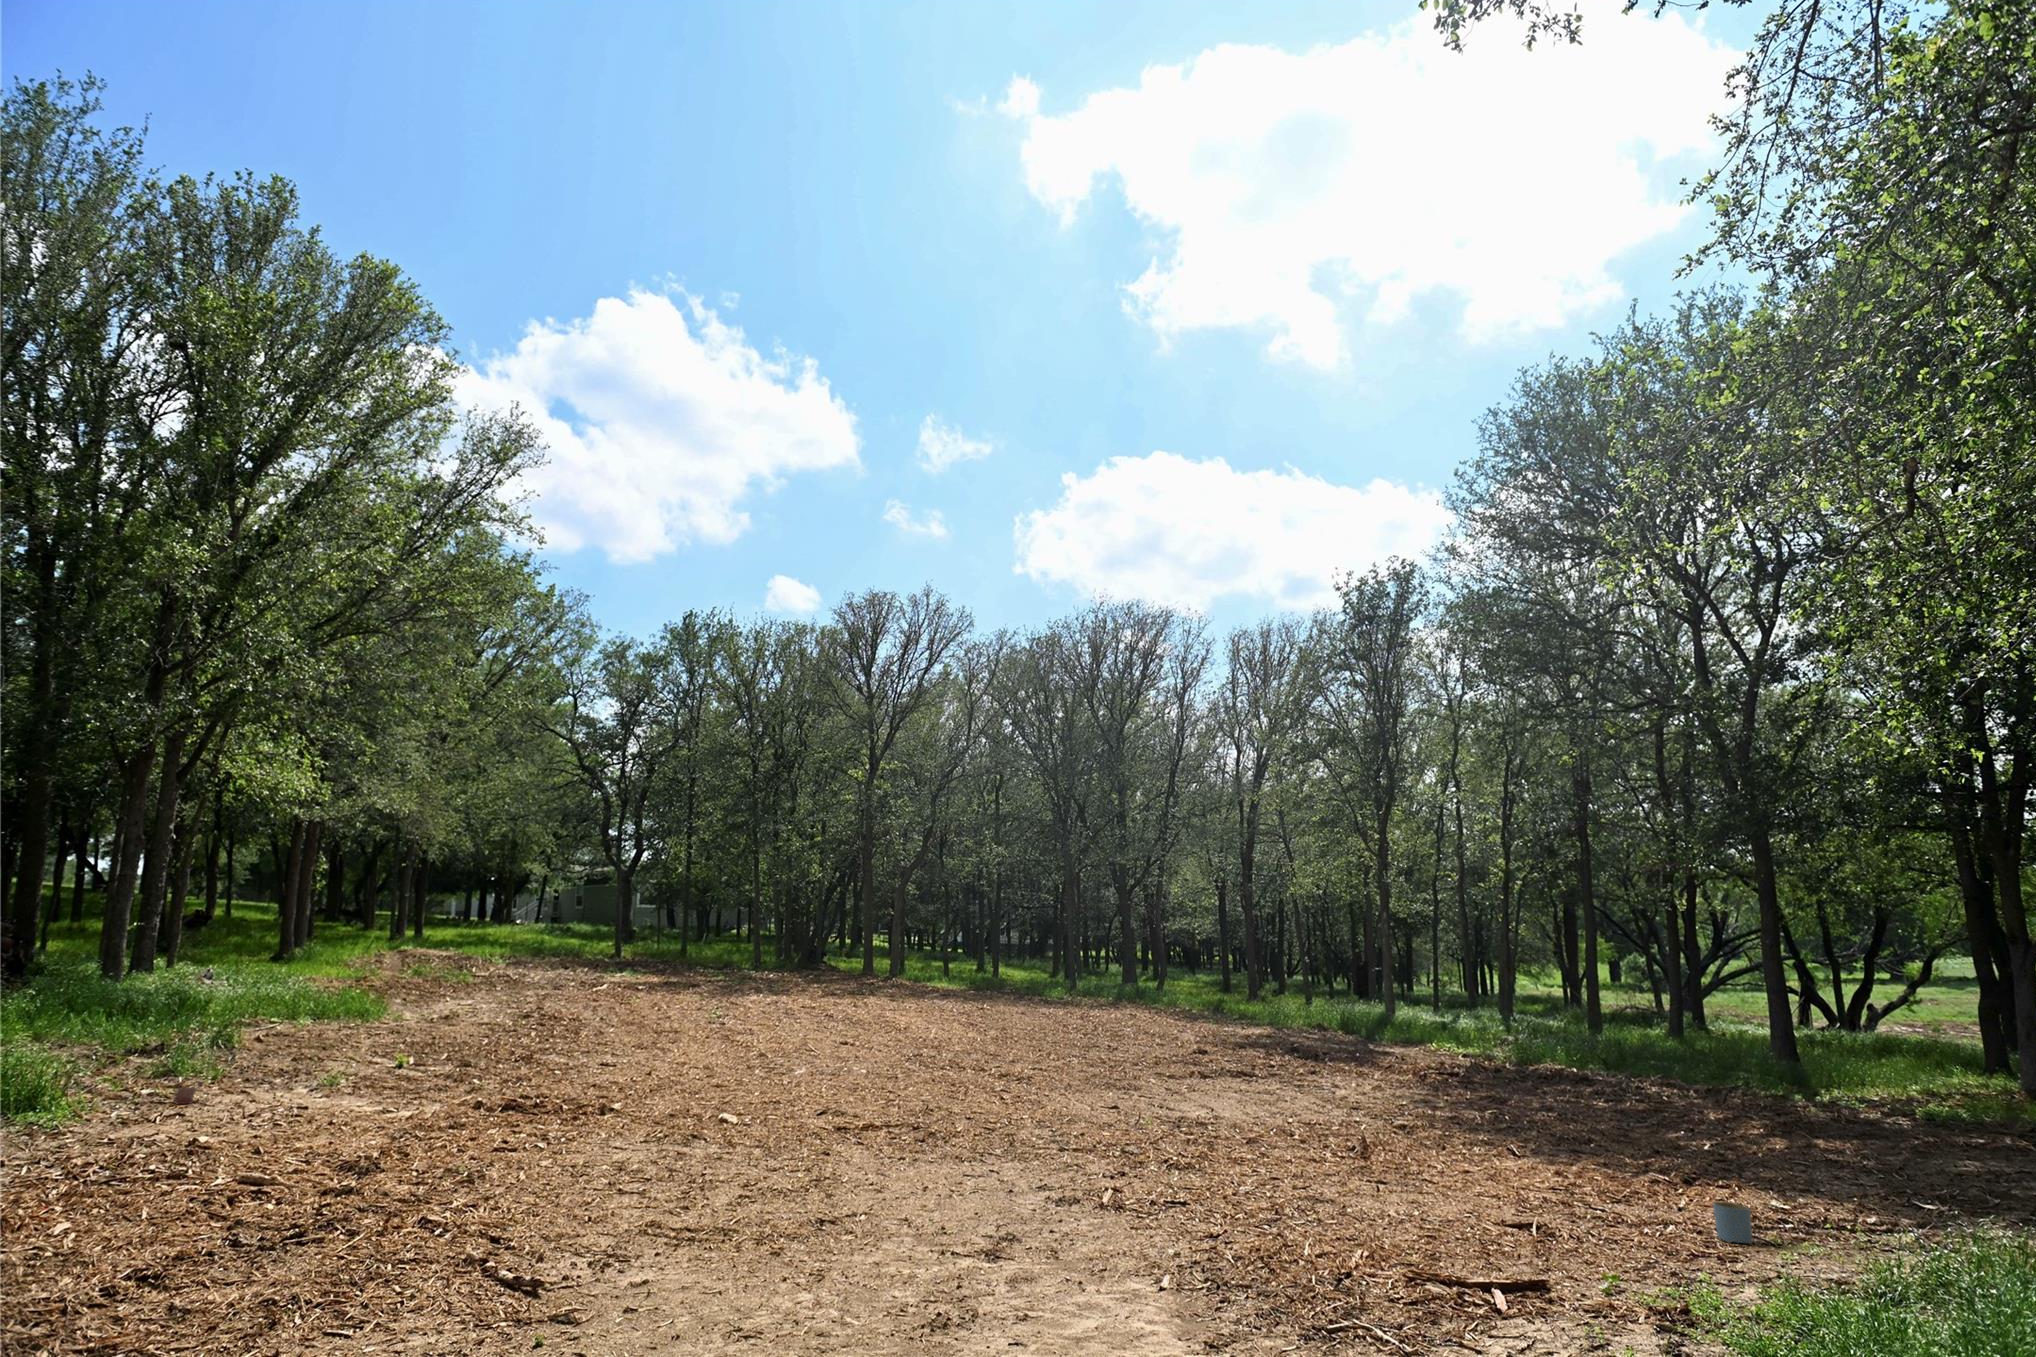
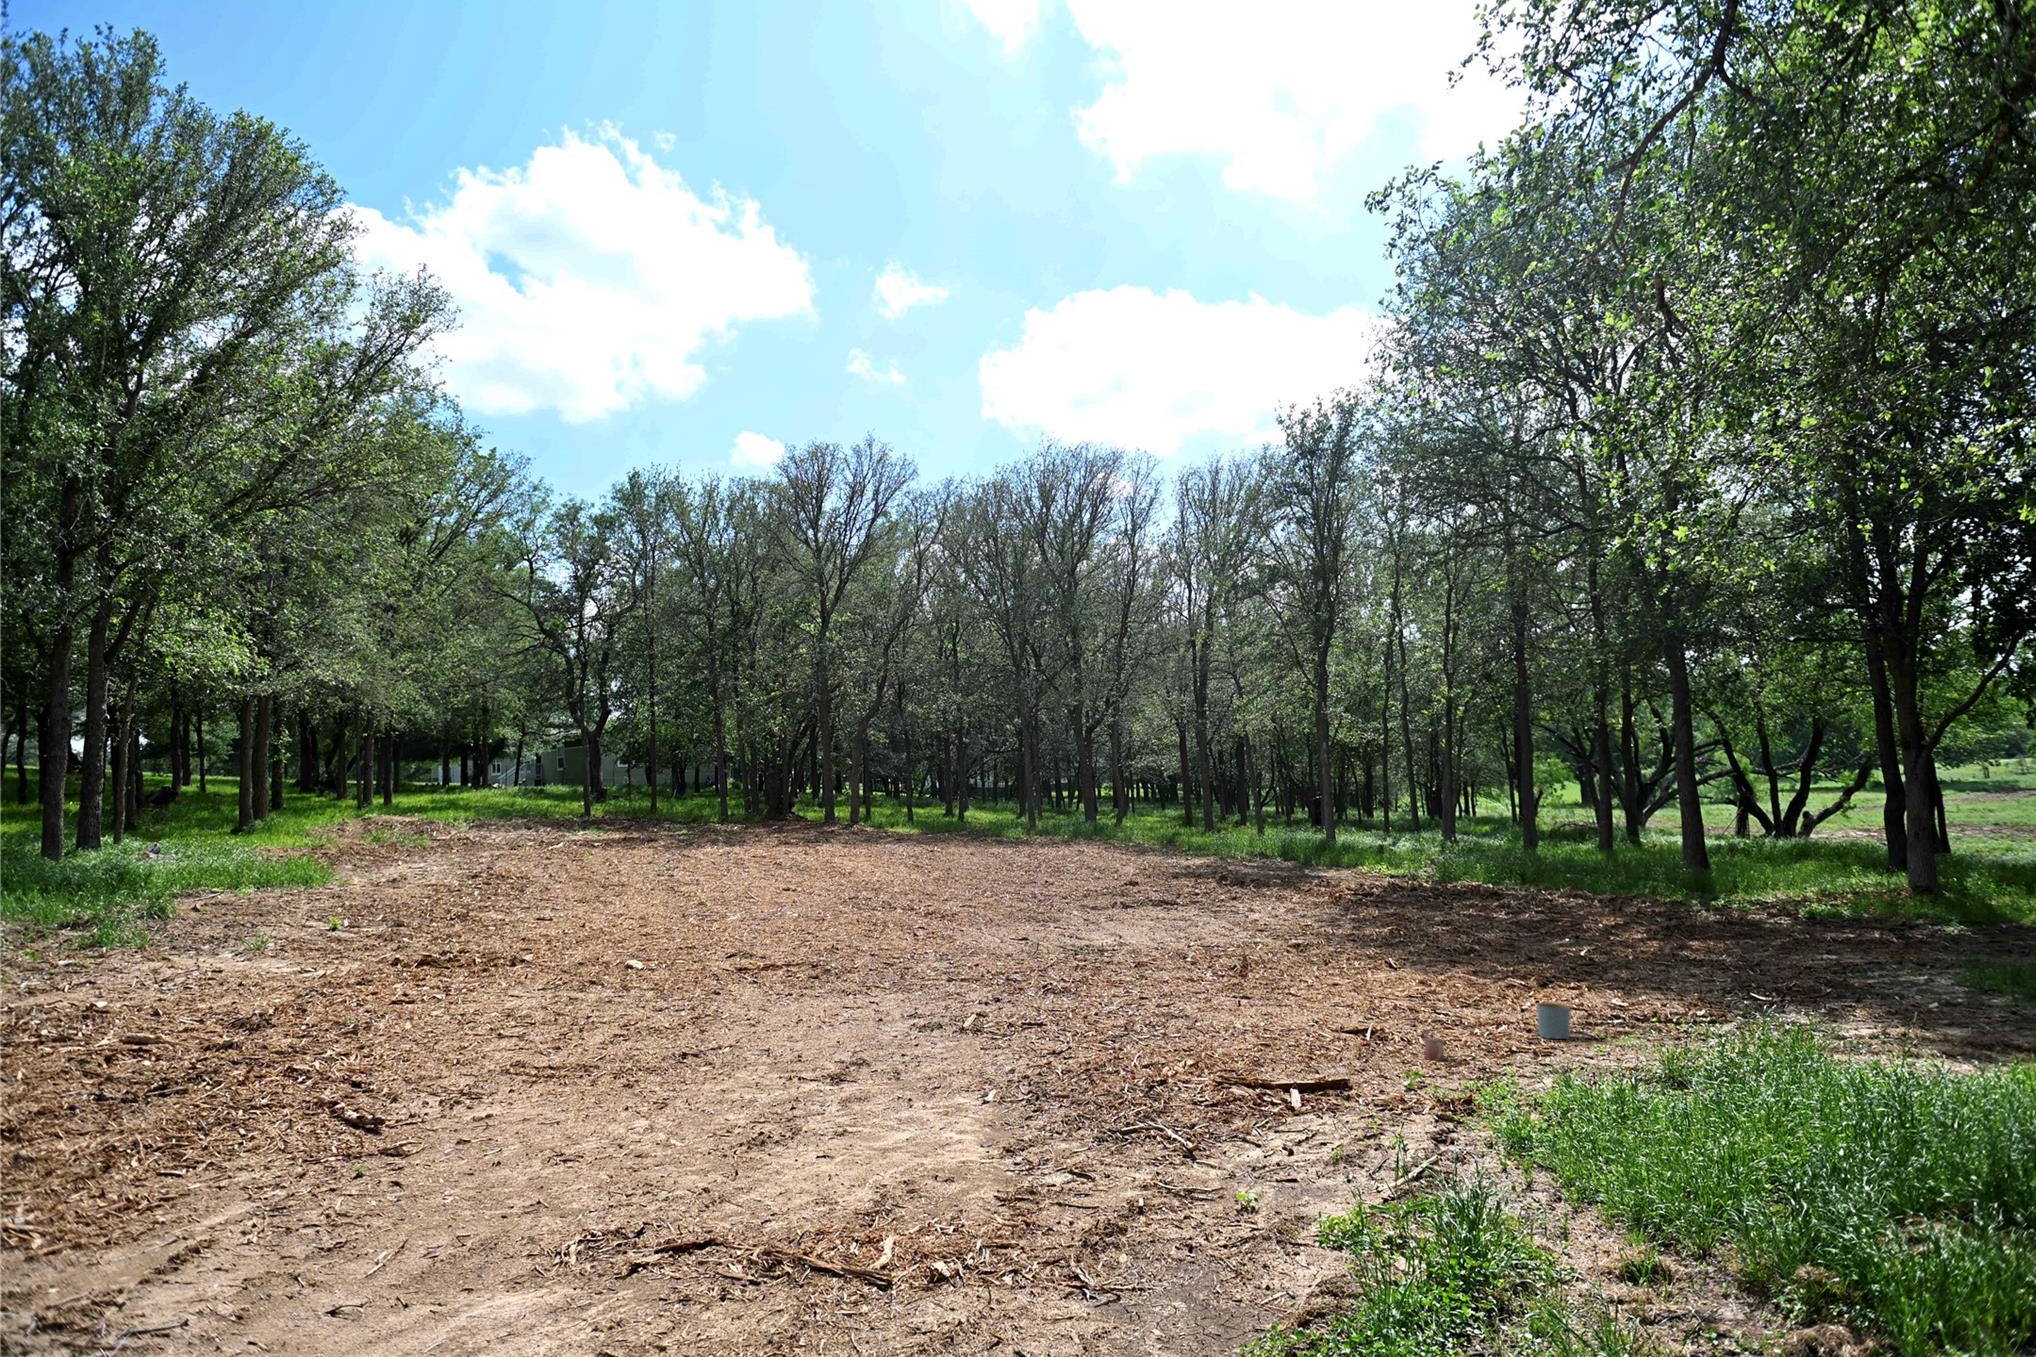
watering can: present [173,1082,204,1104] -> present [1422,1030,1445,1061]

